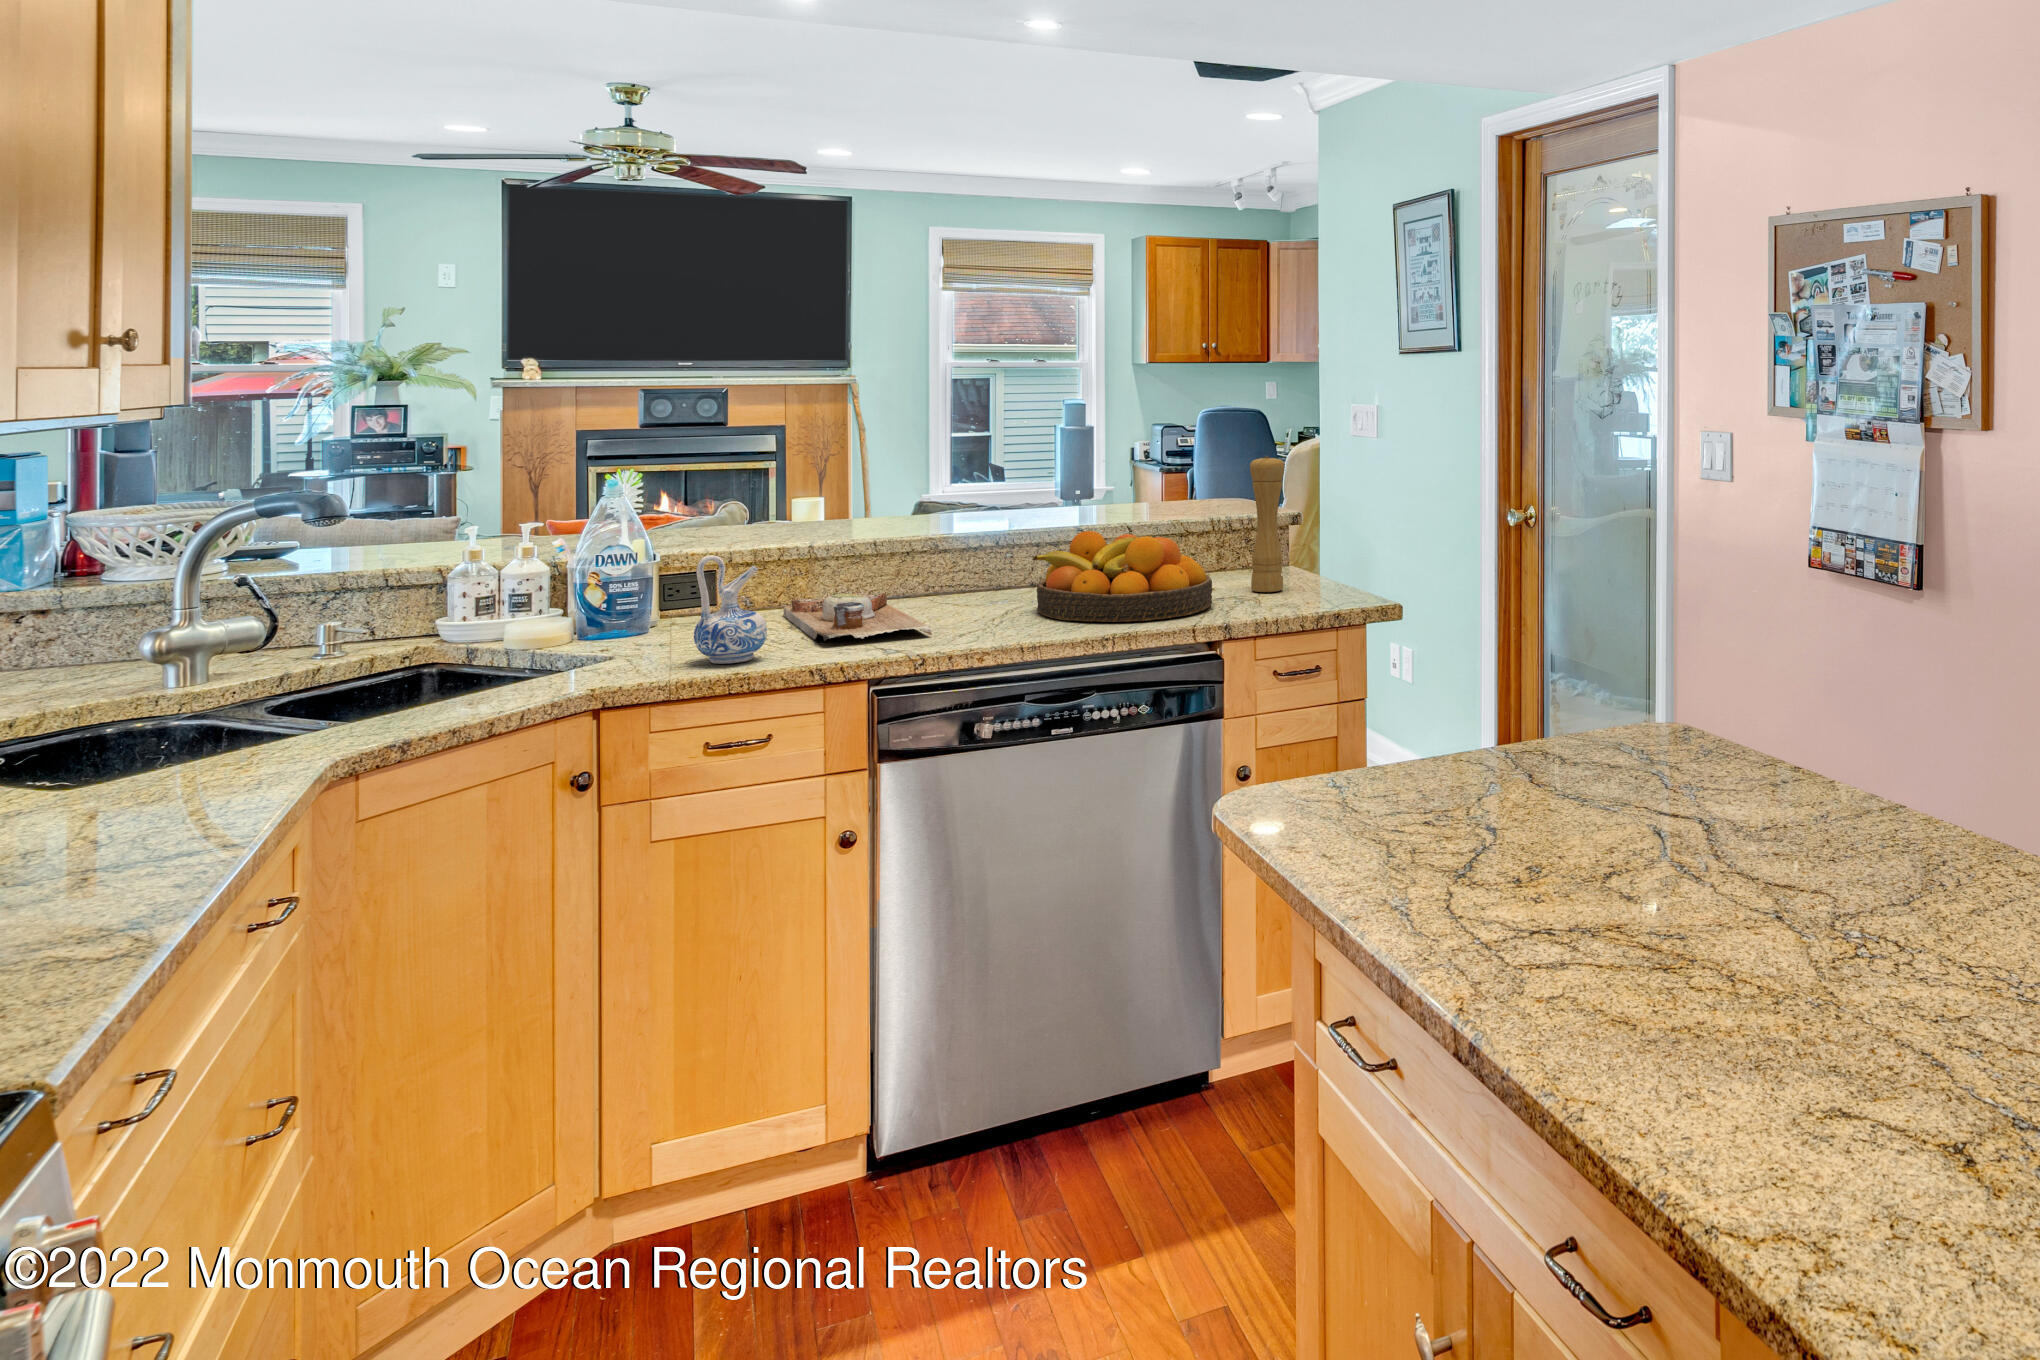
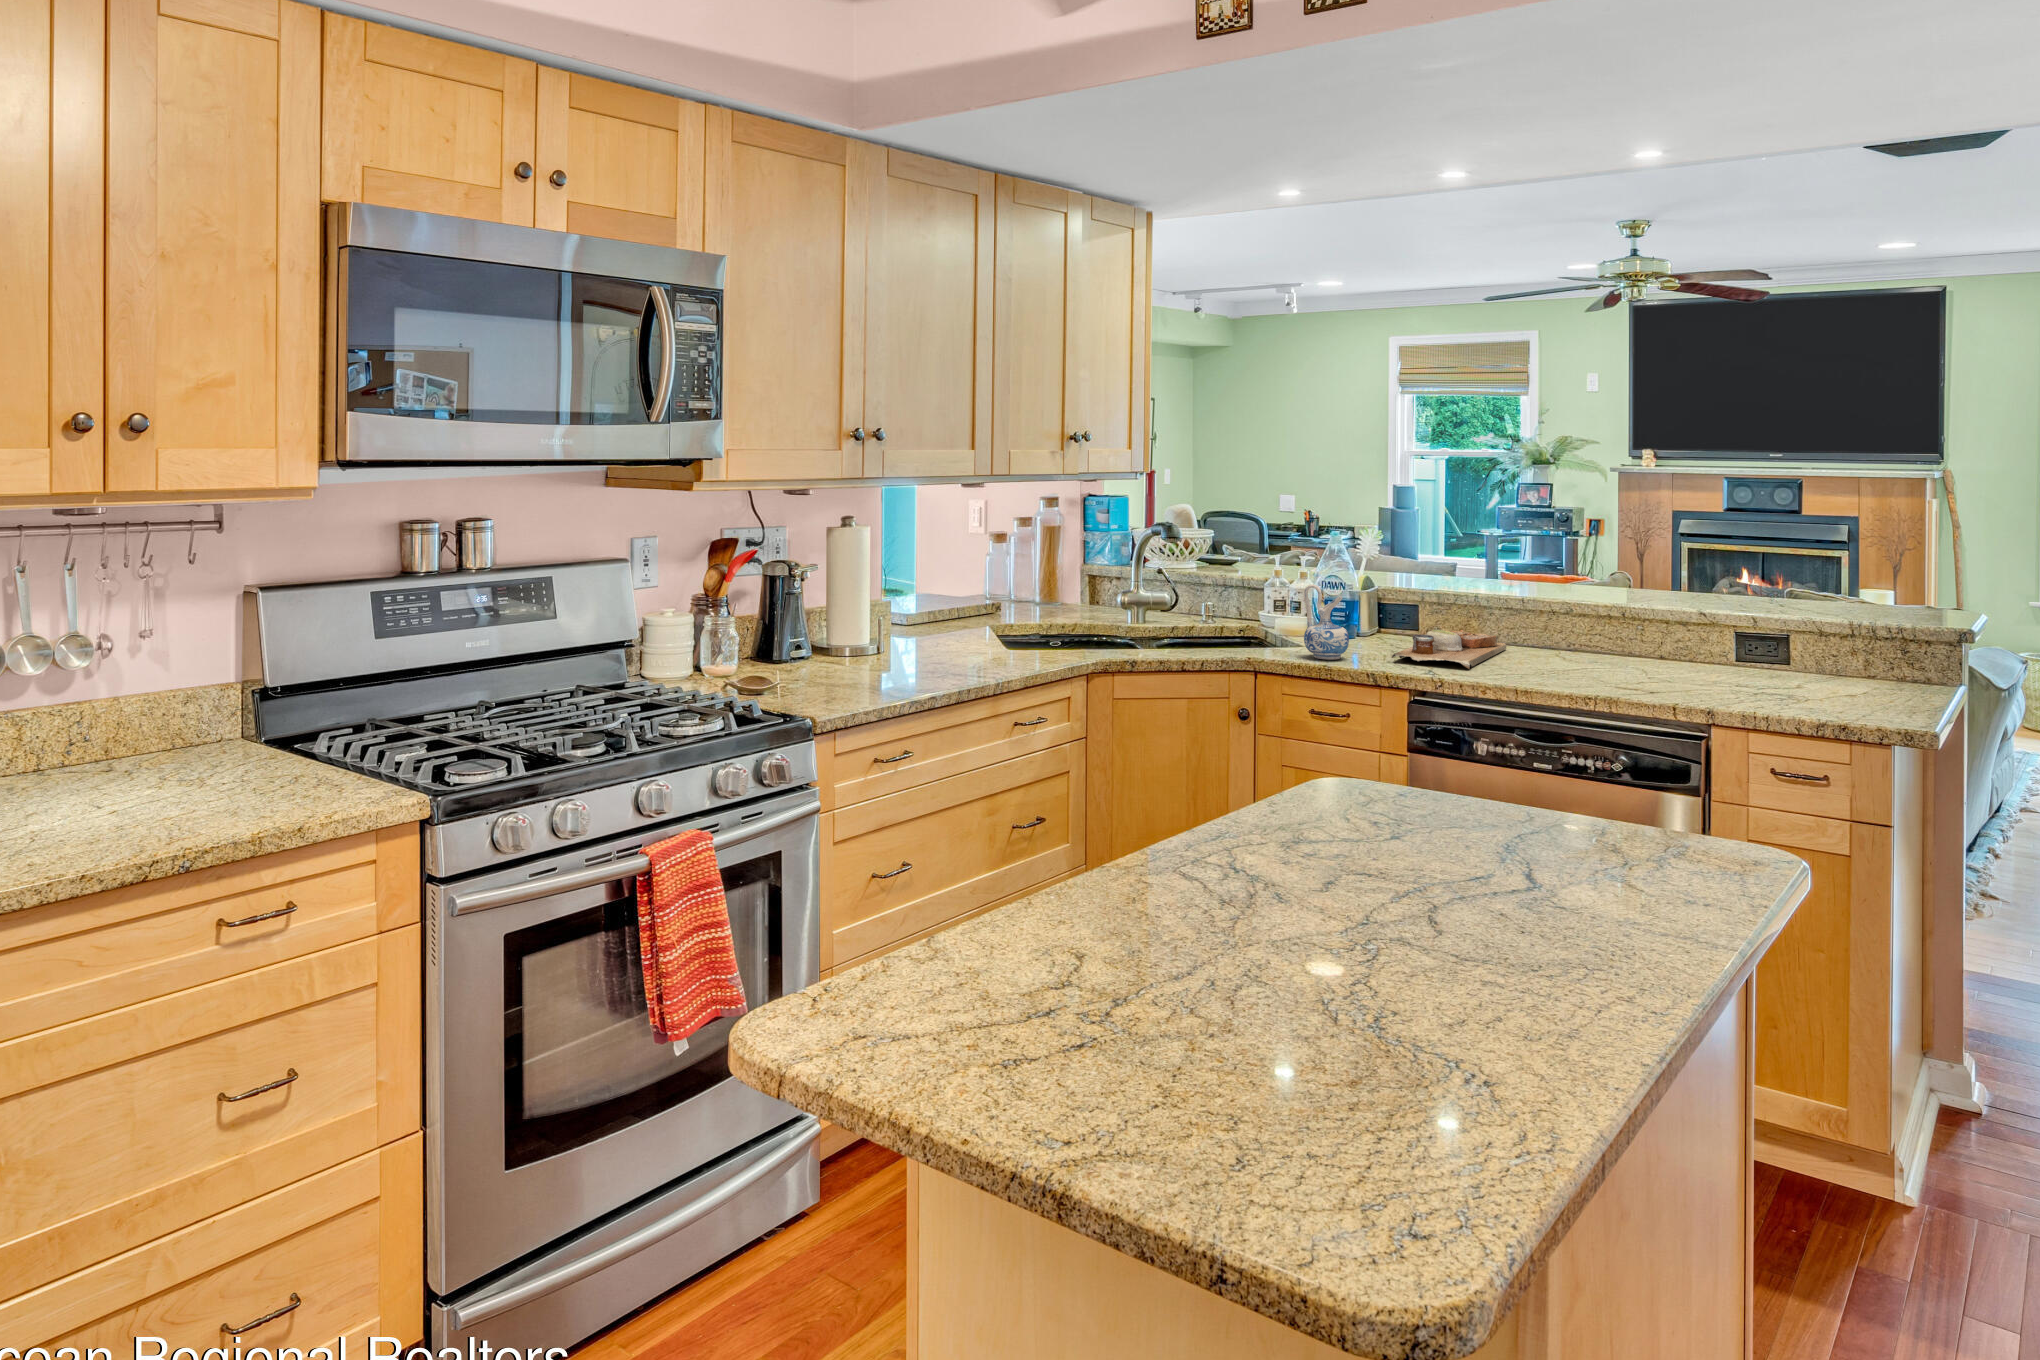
pepper mill: present [1250,456,1285,592] -> none [1833,557,1876,700]
fruit bowl: present [1032,531,1212,622] -> none [1584,609,1759,696]

